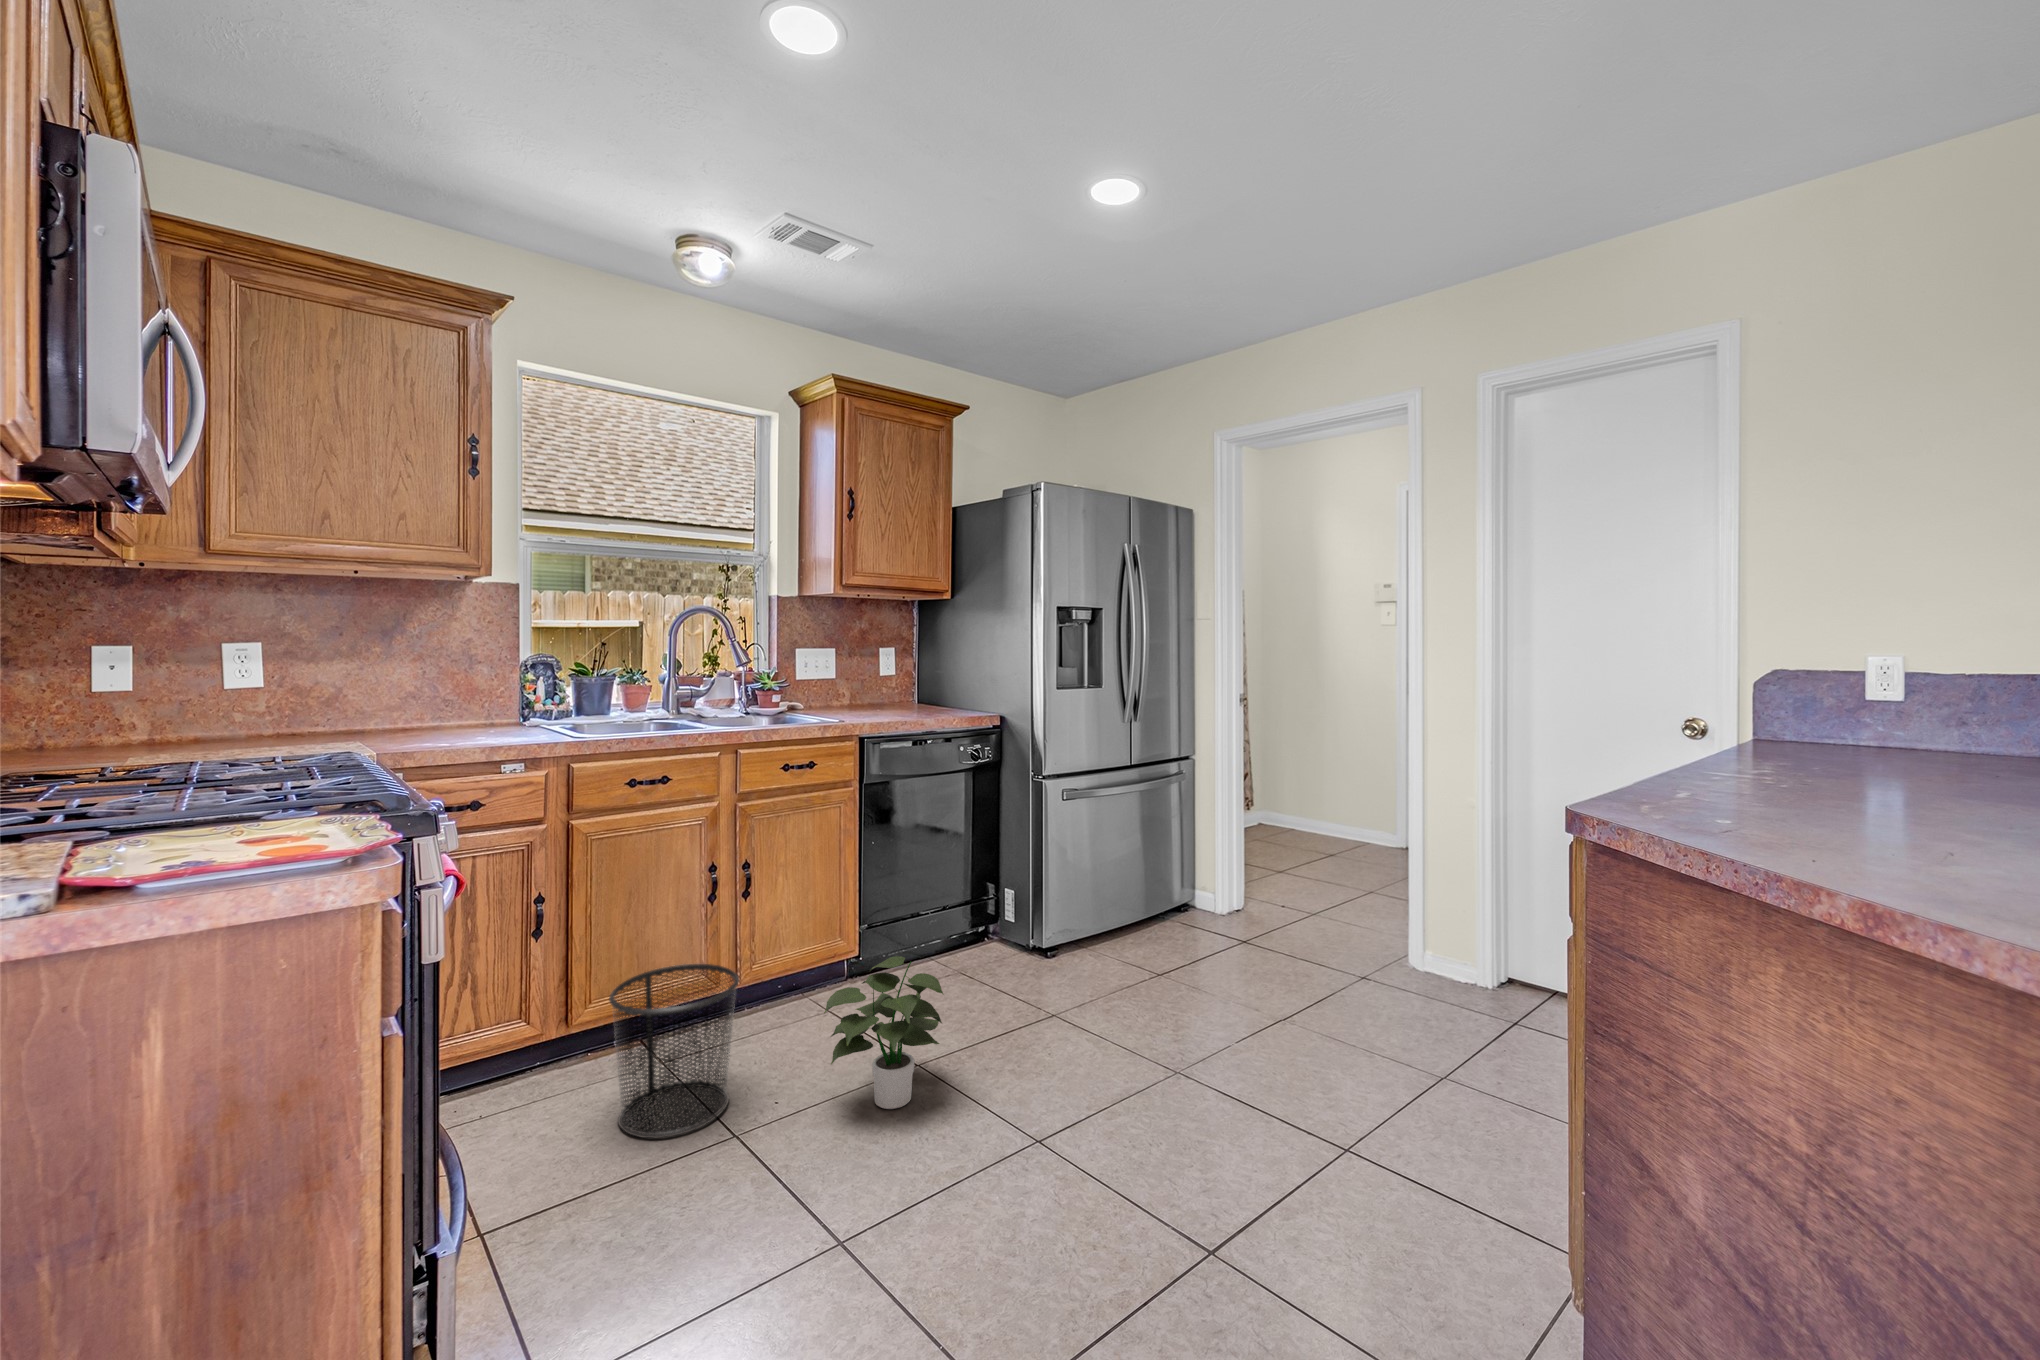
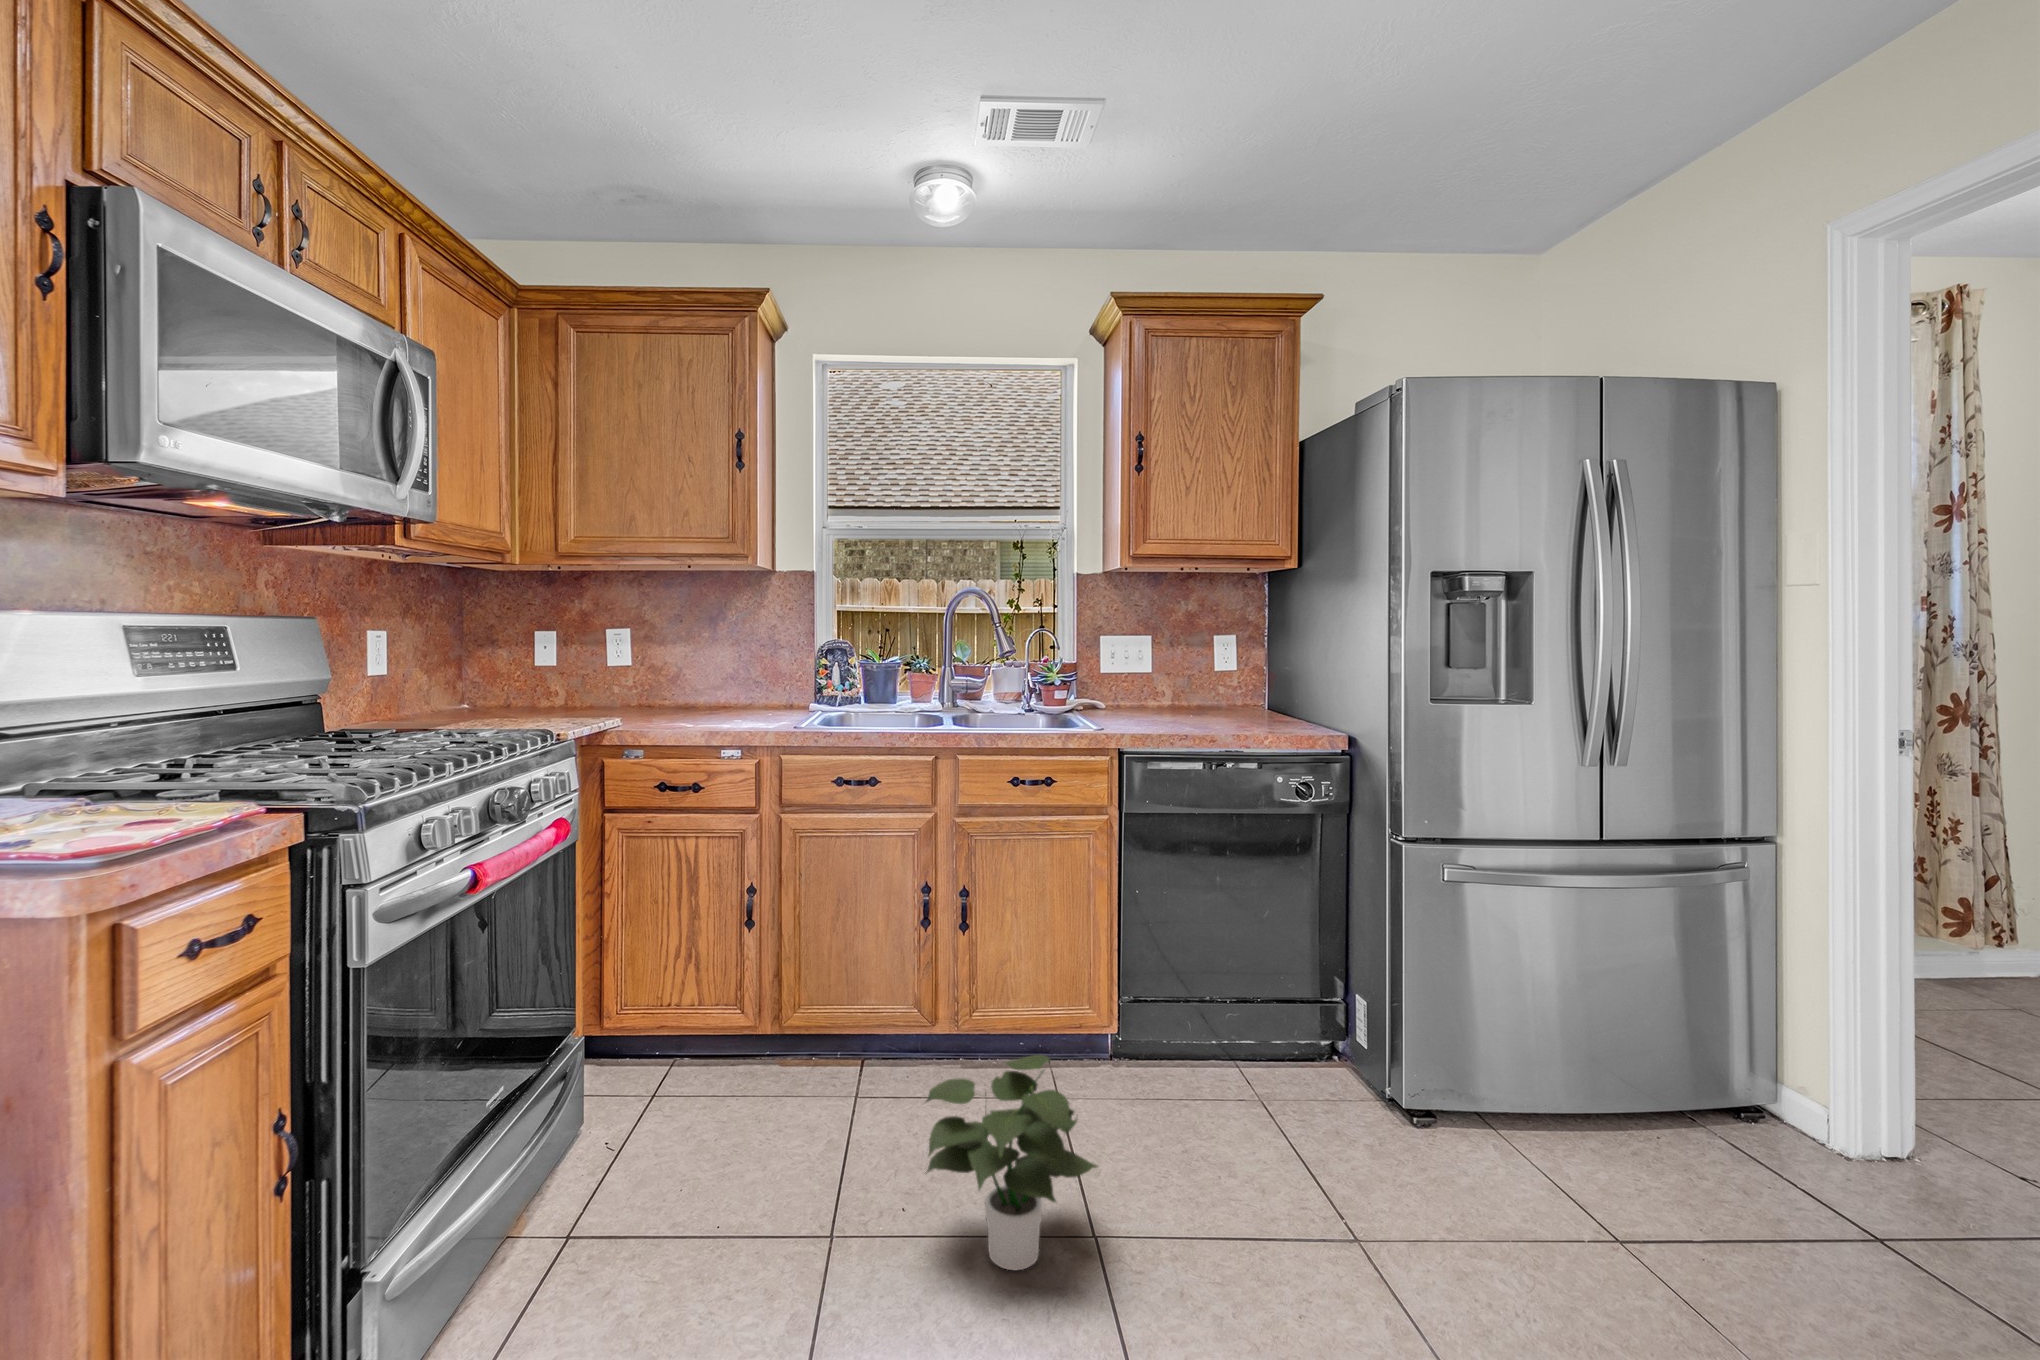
waste bin: present [609,964,739,1138] -> none [737,991,874,1191]

